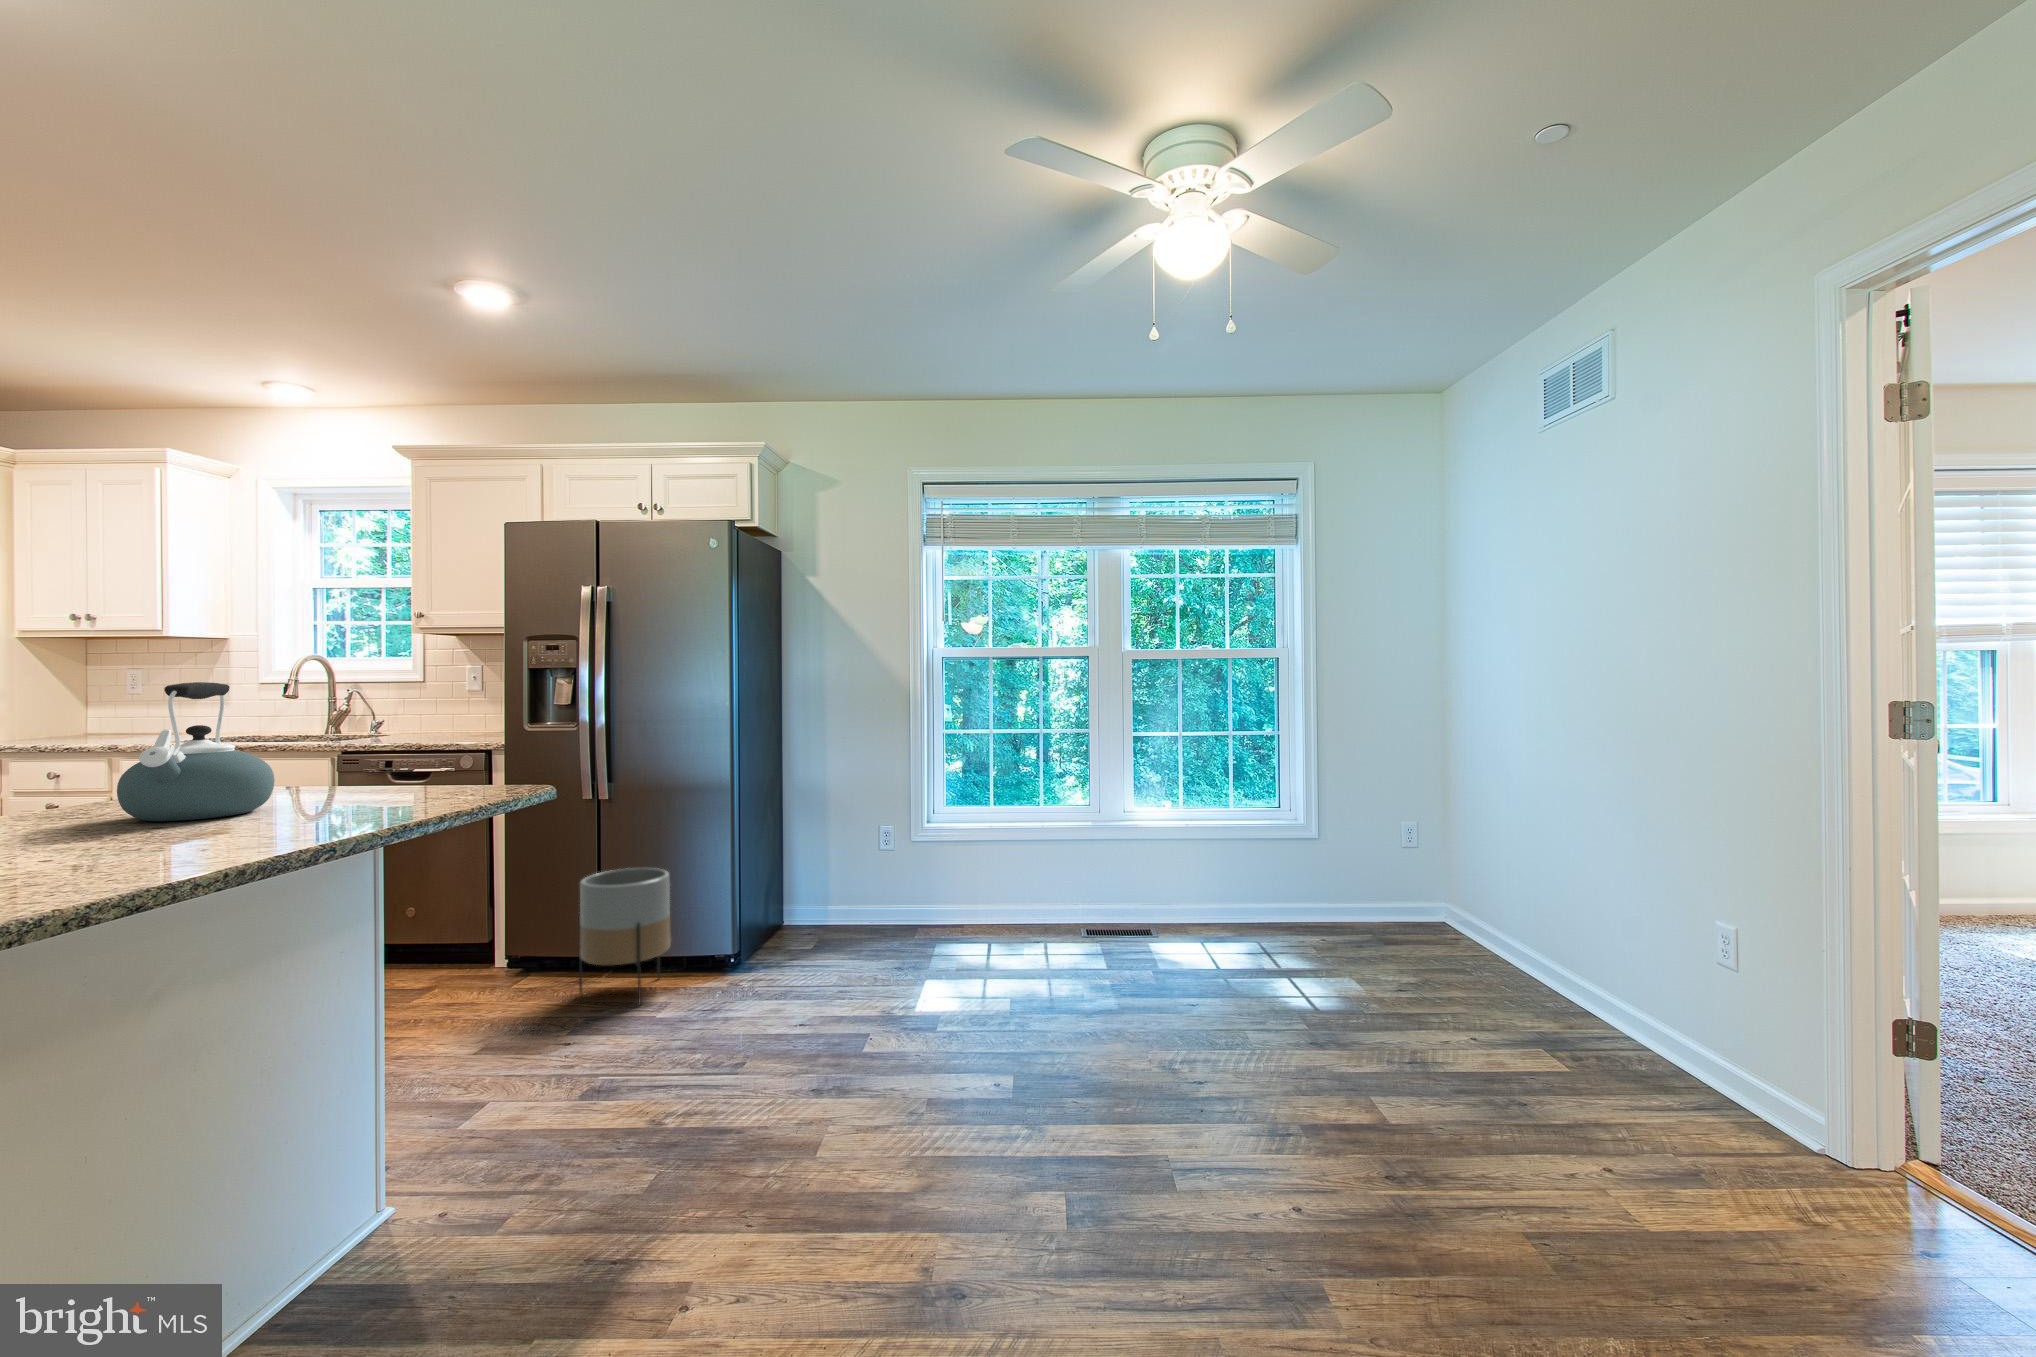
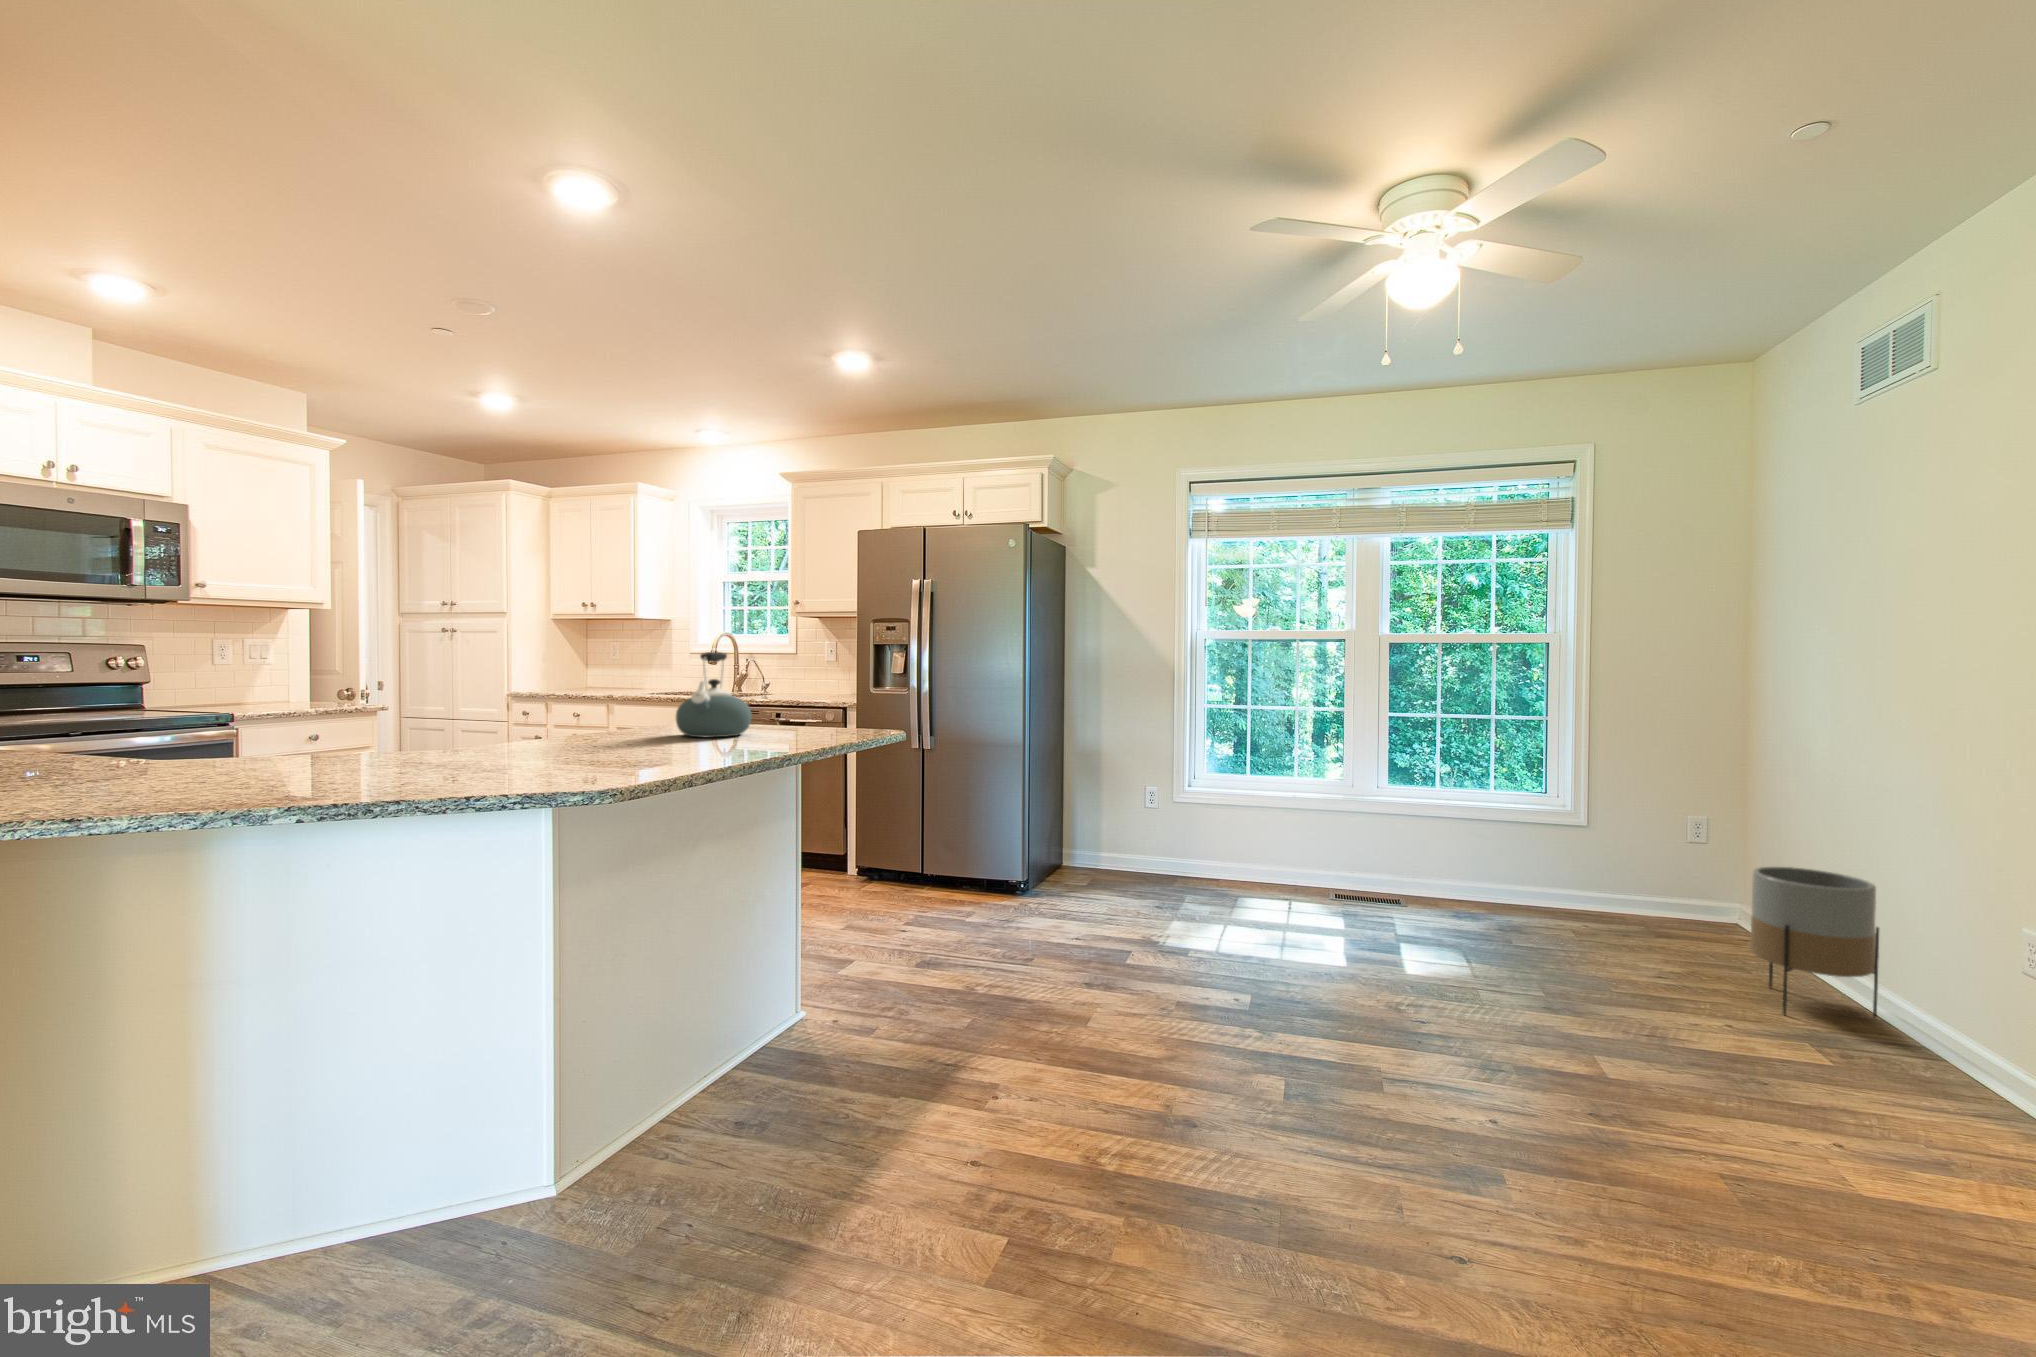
planter: present [579,868,671,1005] -> present [1750,867,1879,1017]

